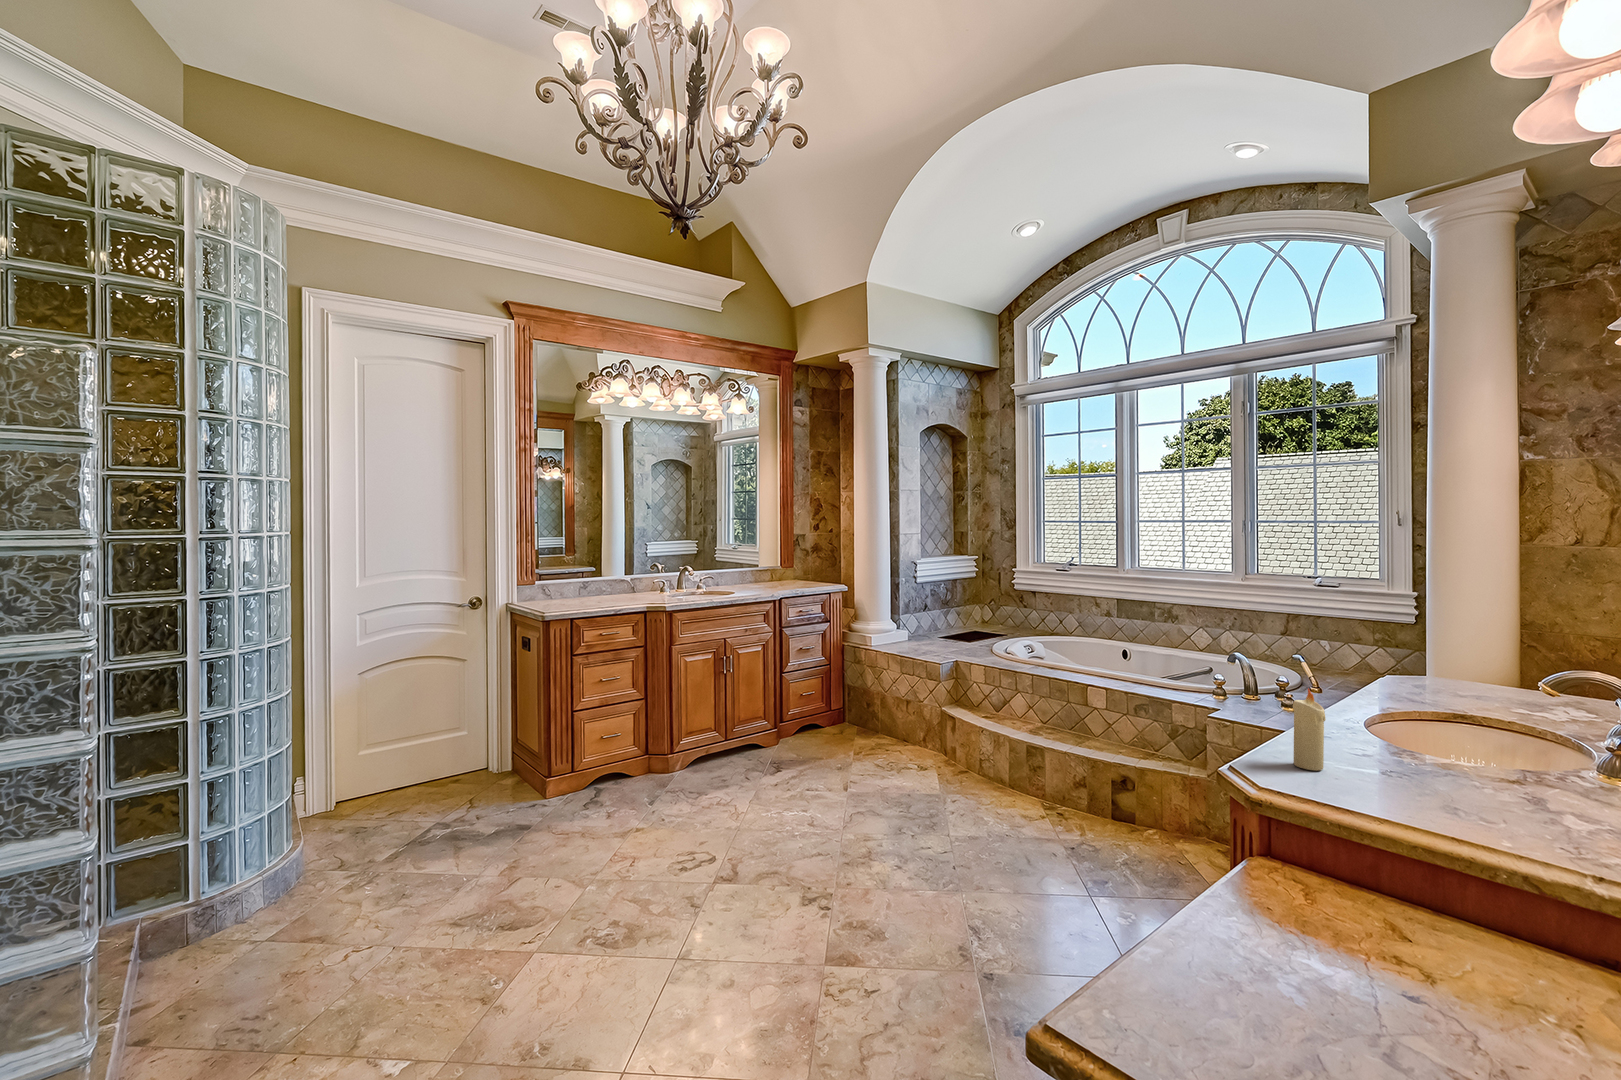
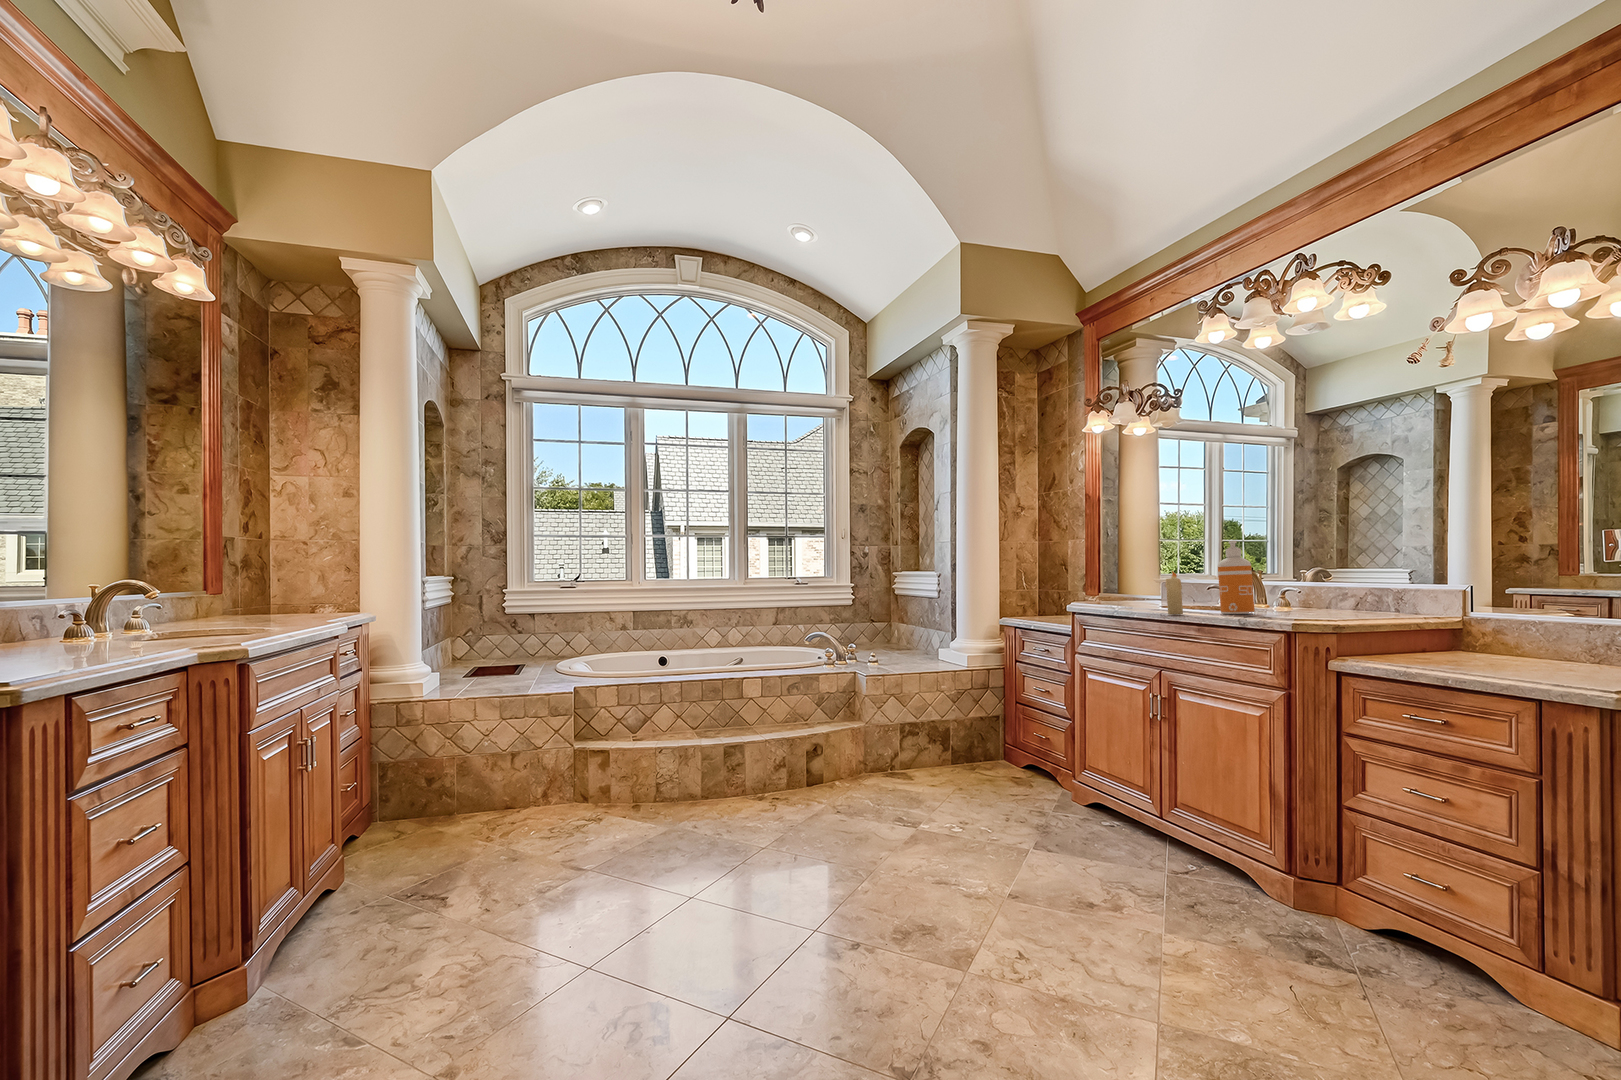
soap dispenser: none [1406,656,1493,825] -> present [1218,541,1255,614]

